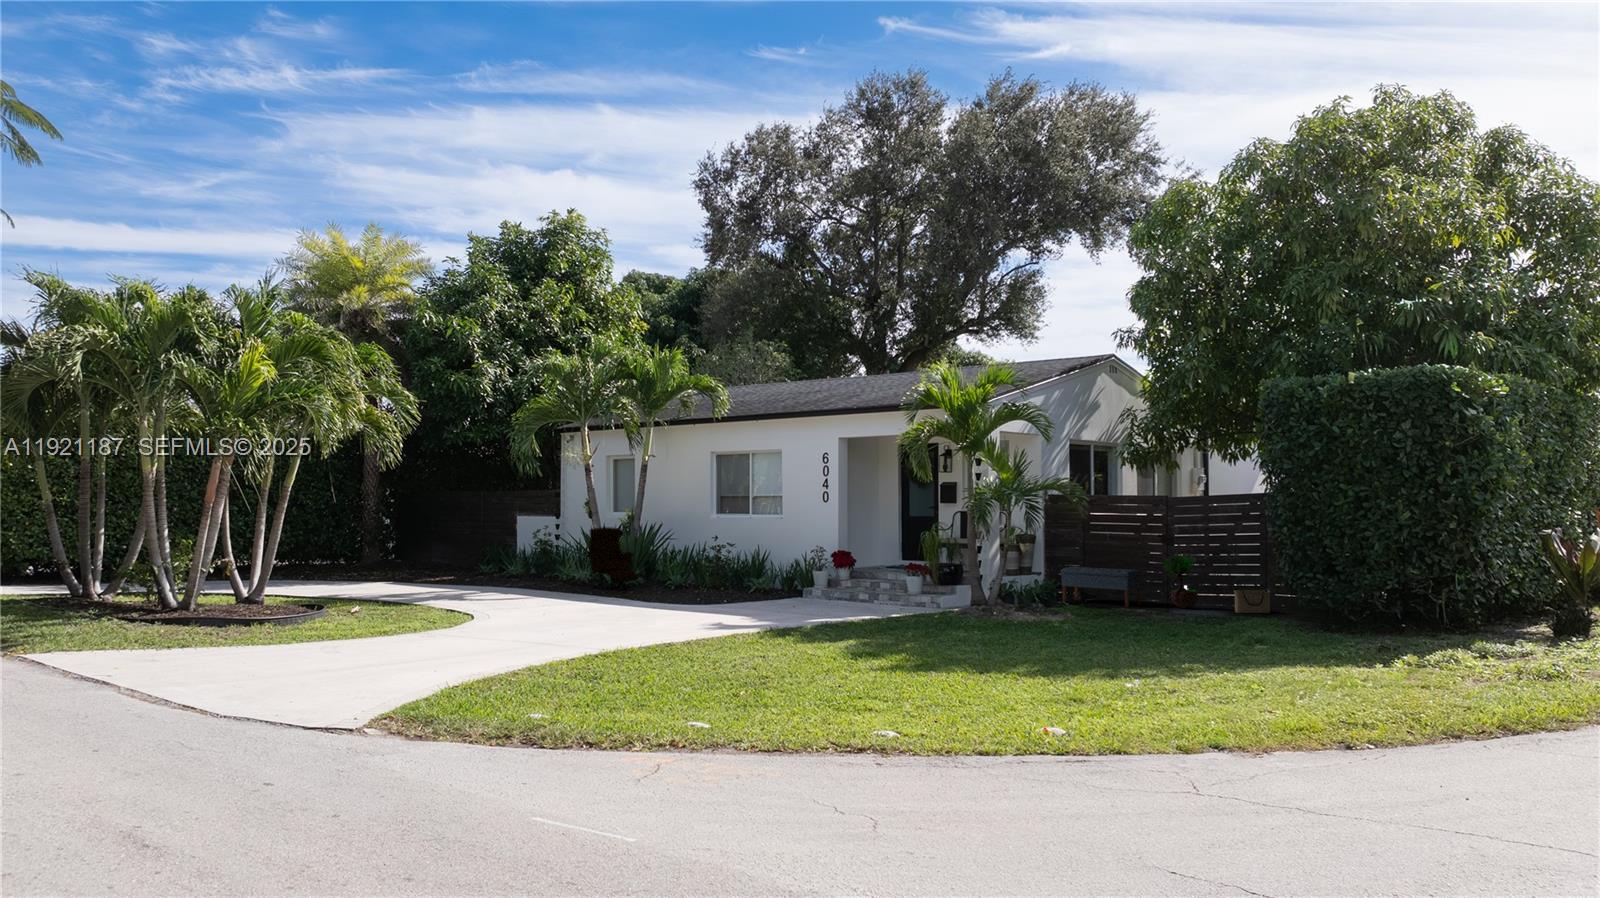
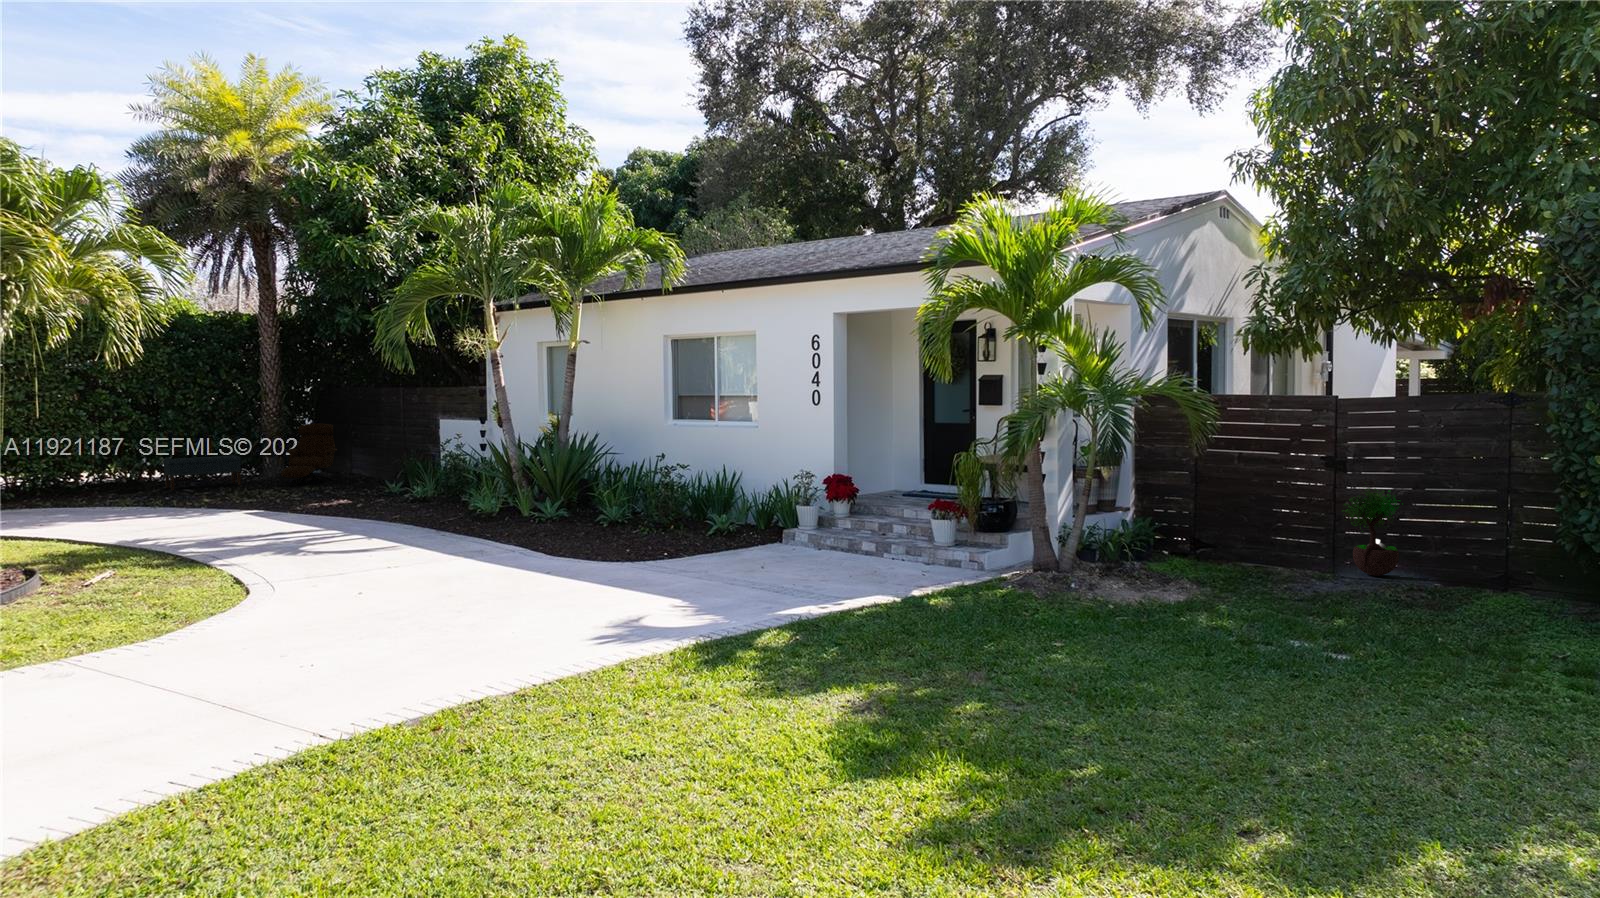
lounge chair: present [587,527,639,589] -> present [281,423,337,486]
bench: present [1061,567,1142,607] -> present [163,455,241,490]
basket: present [1234,590,1271,613] -> none [1468,551,1537,590]

